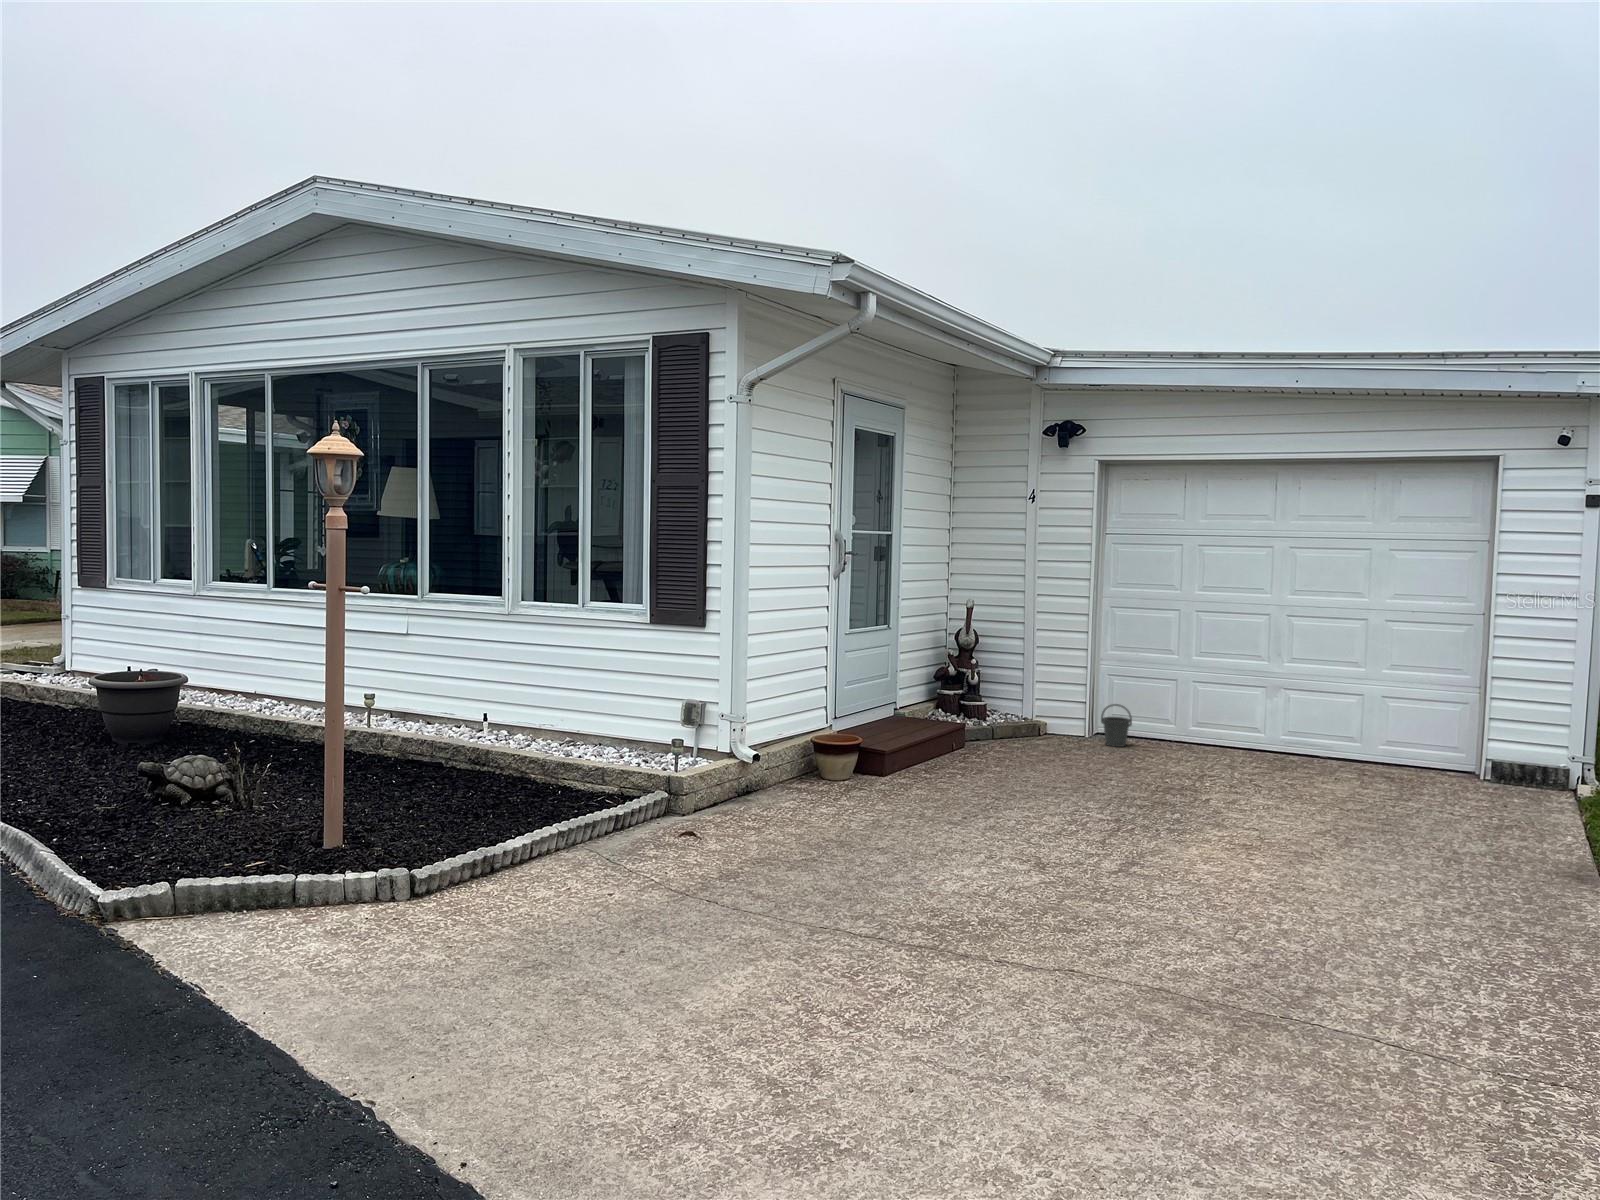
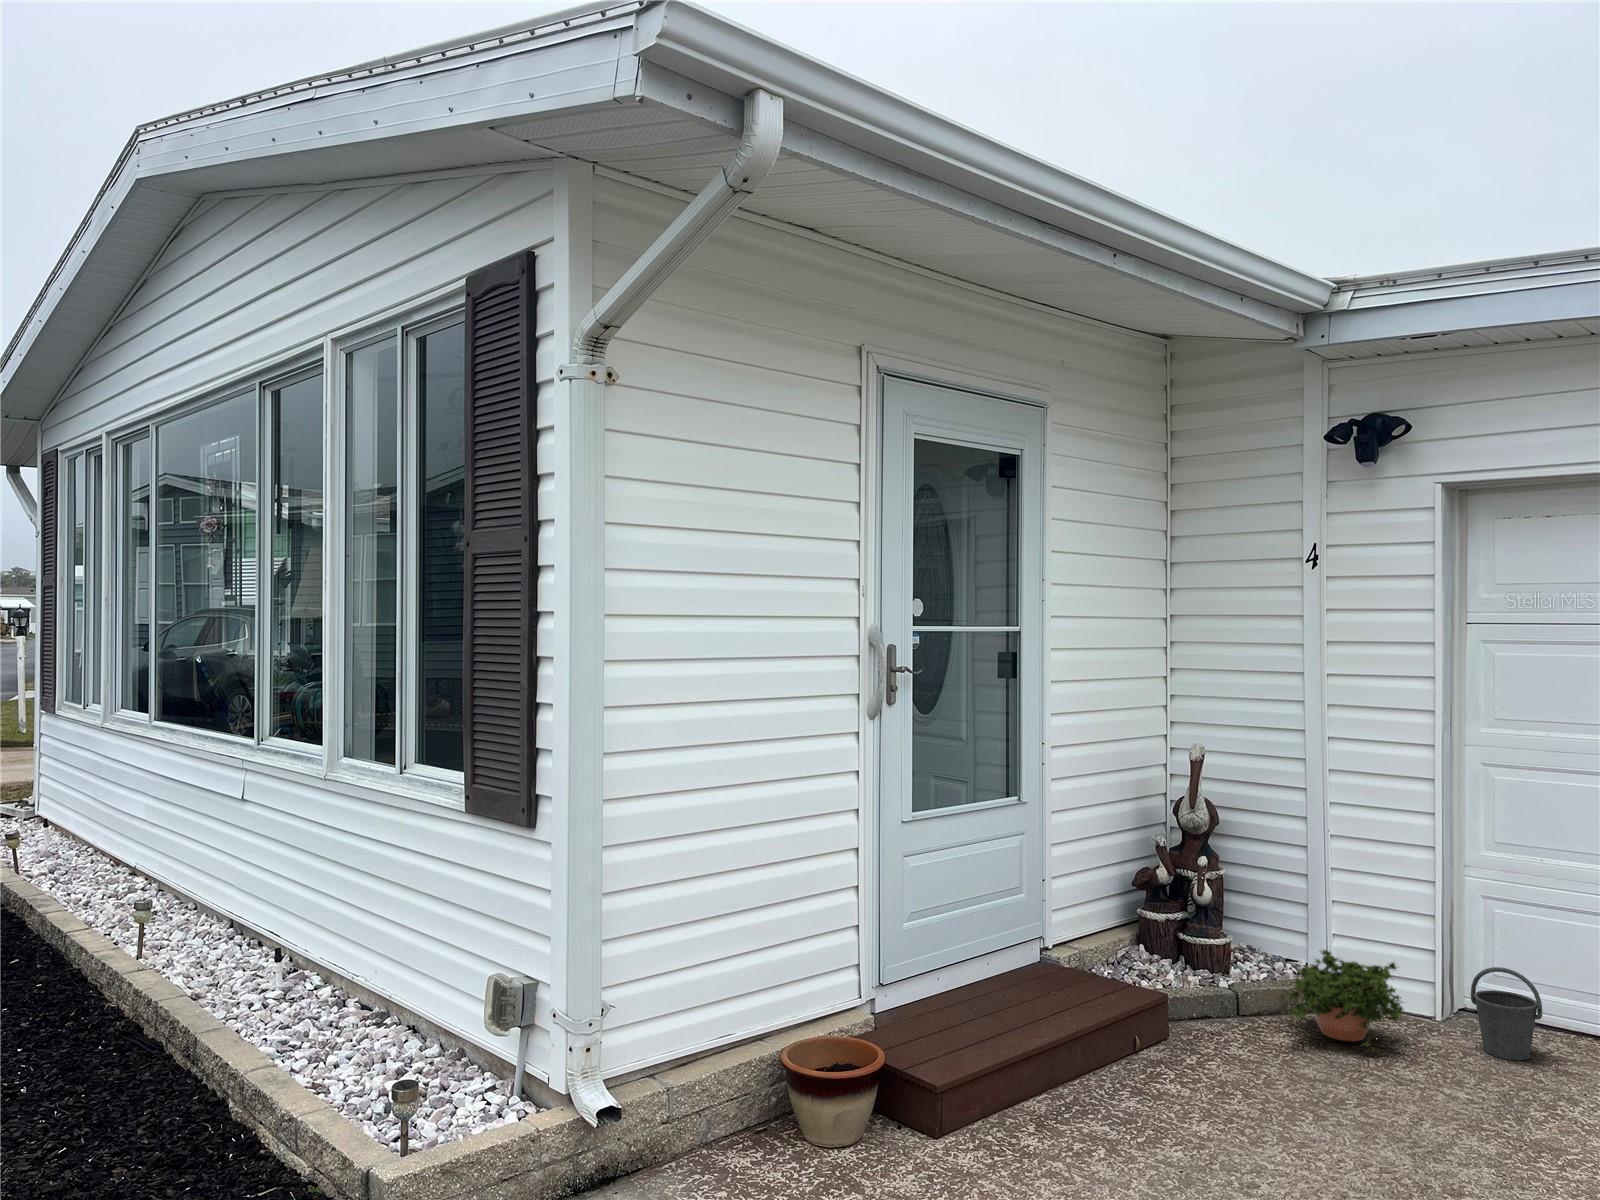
potted plant: none [1015,702,1074,748] -> present [1286,950,1404,1051]

